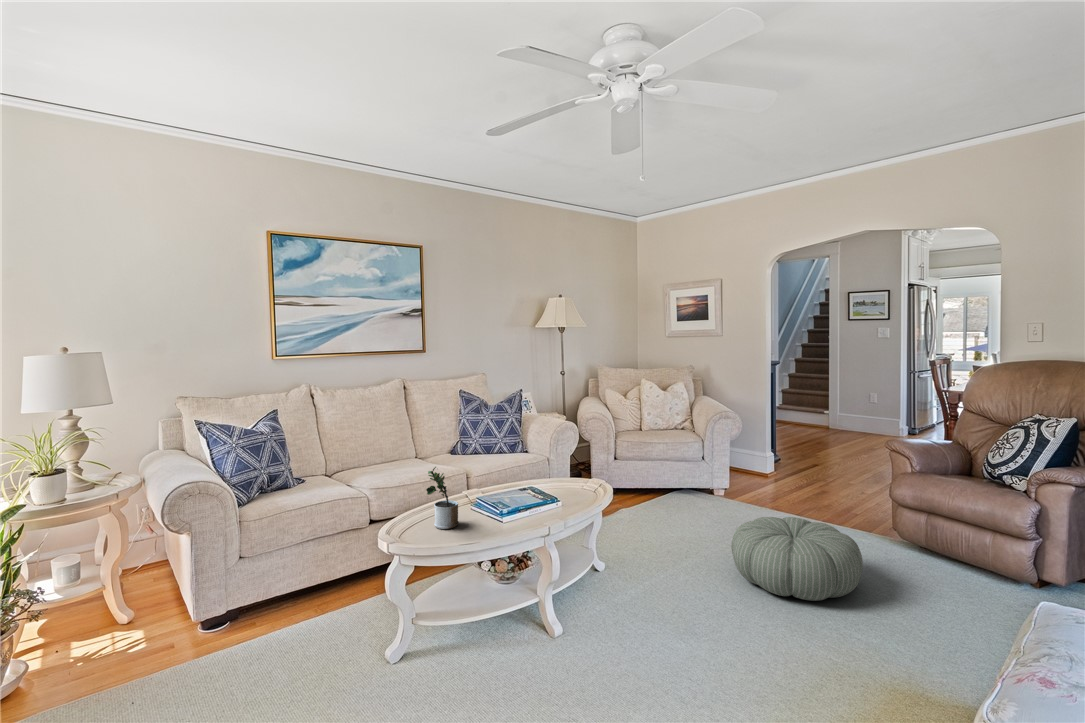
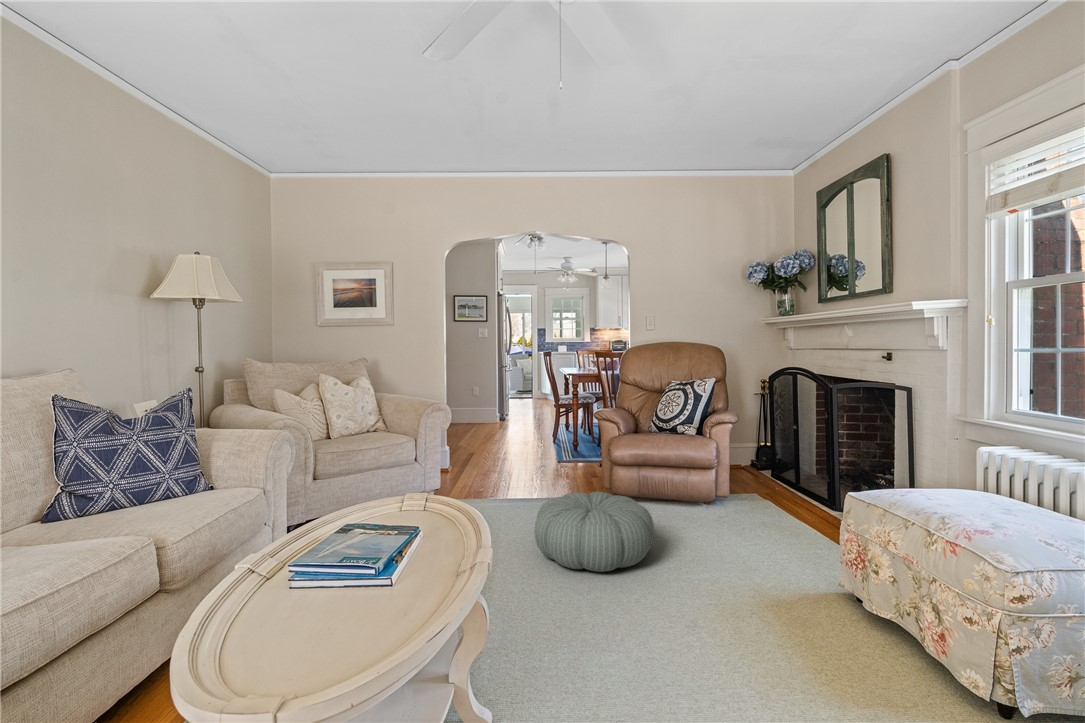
potted plant: present [426,467,459,529] -> none [256,522,340,652]

